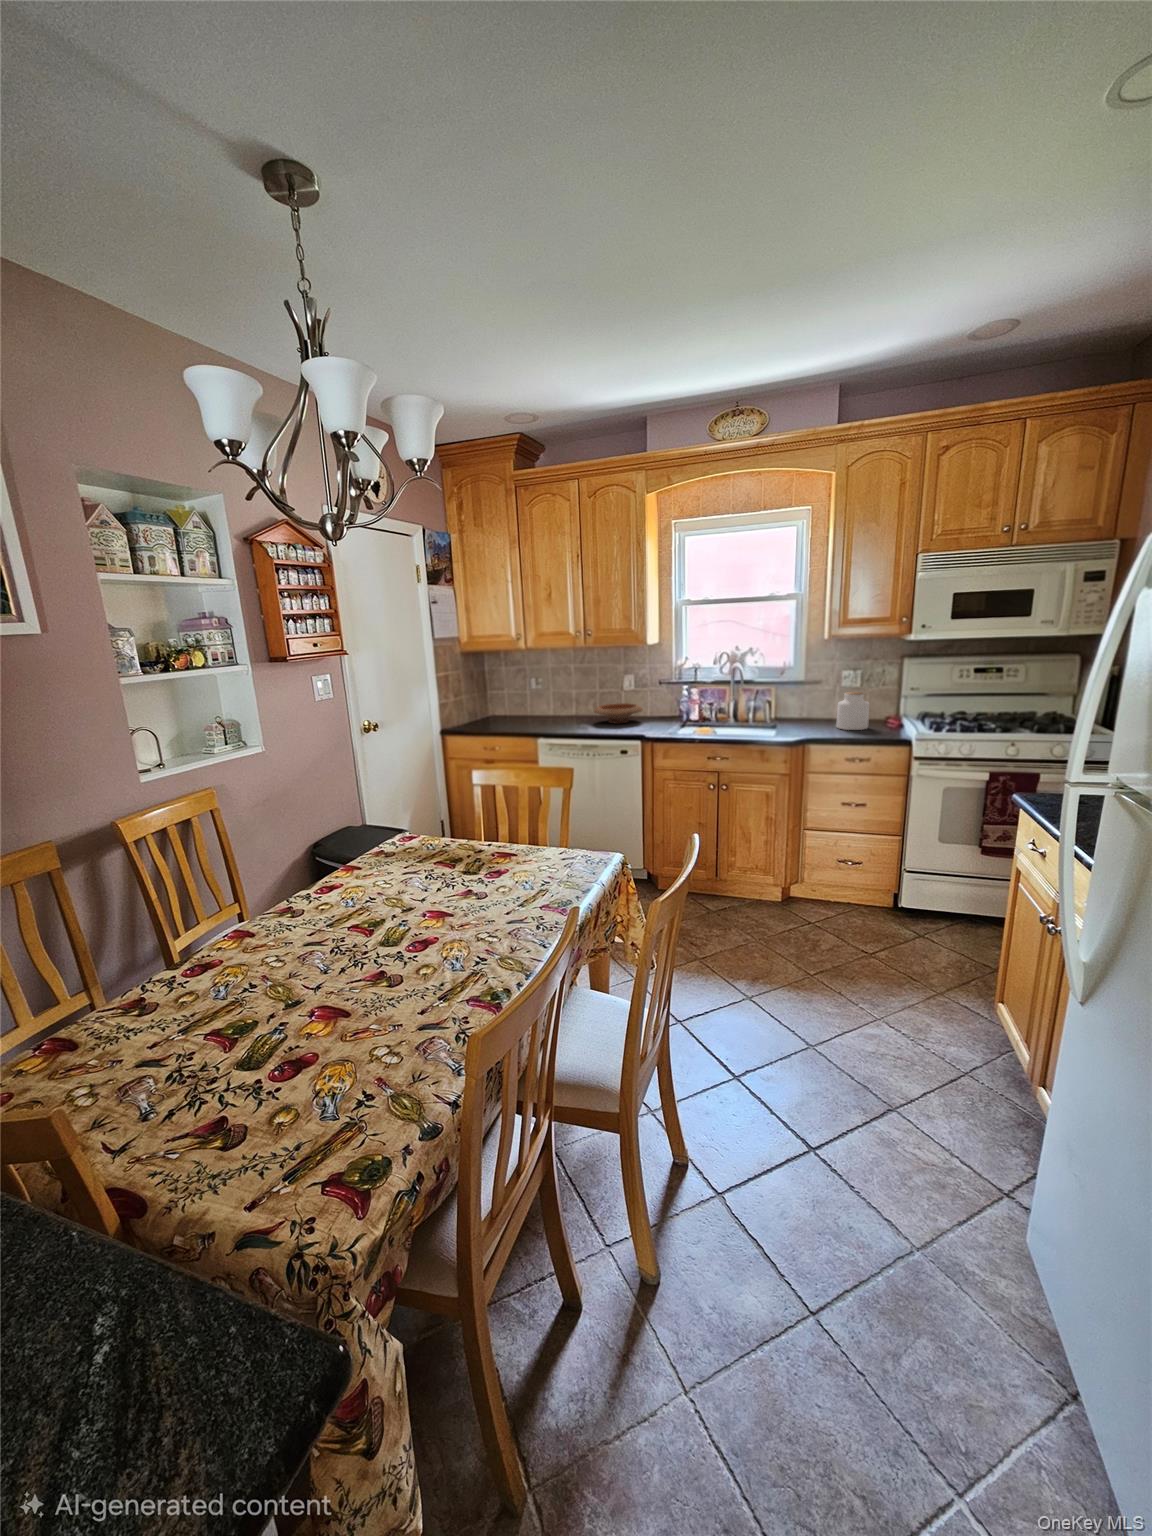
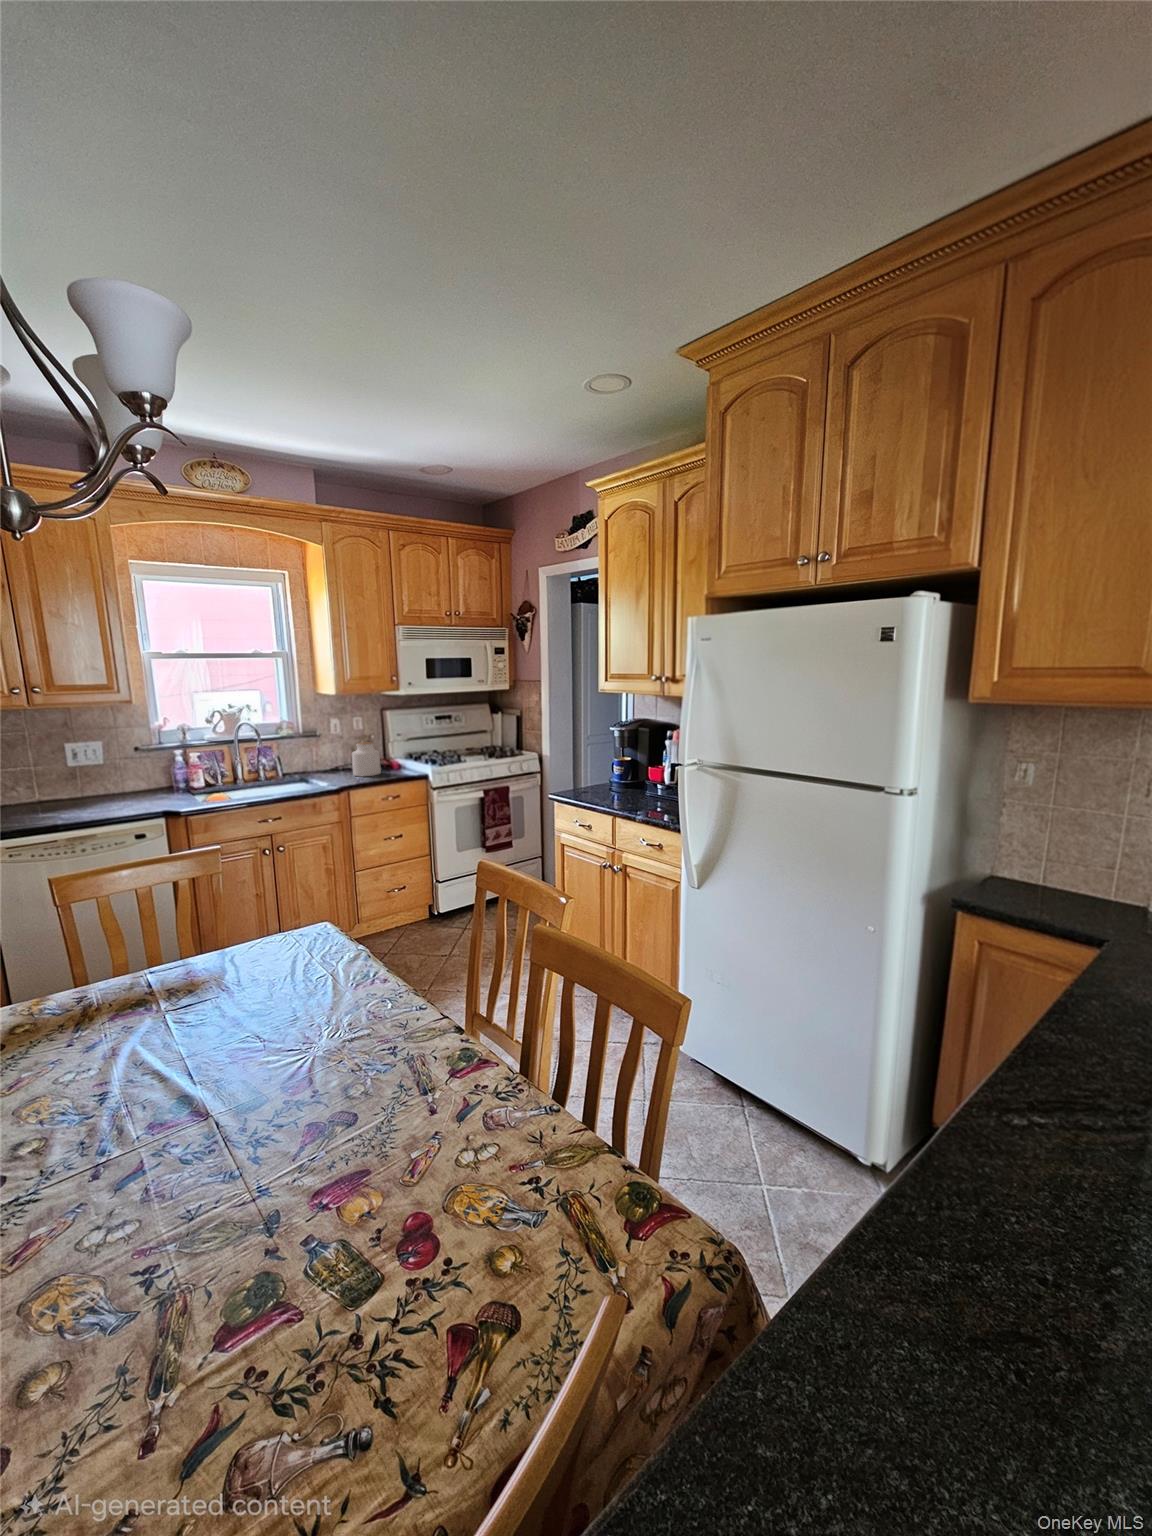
wooden bowl: present [594,703,643,723] -> none [33,782,118,811]

